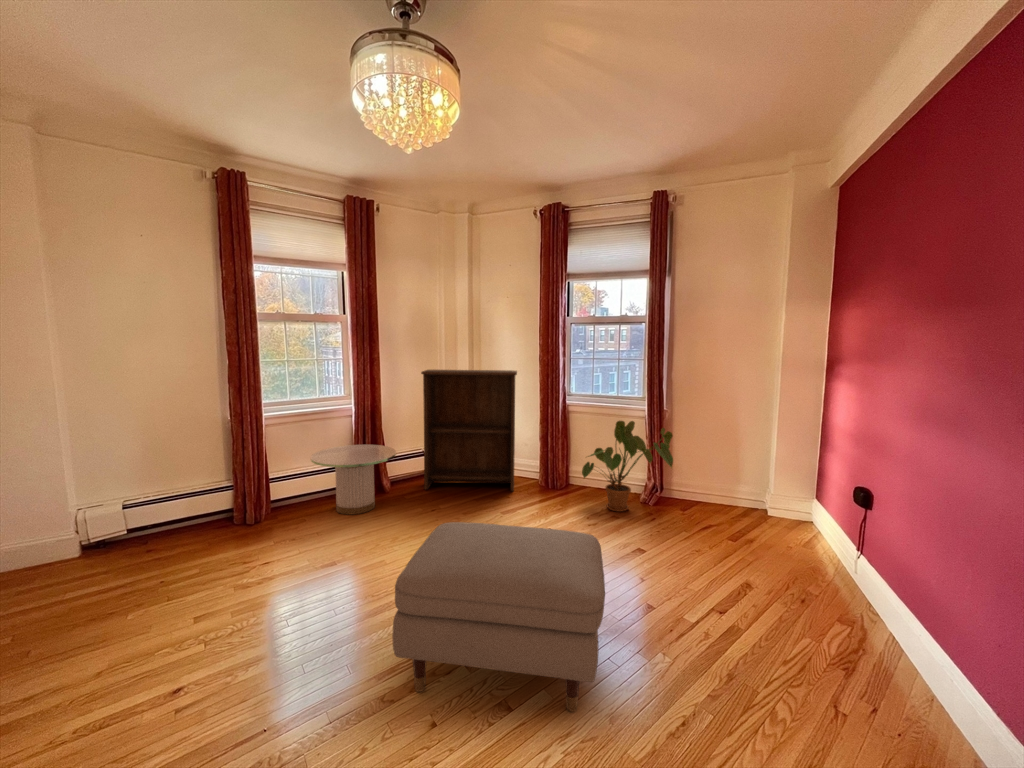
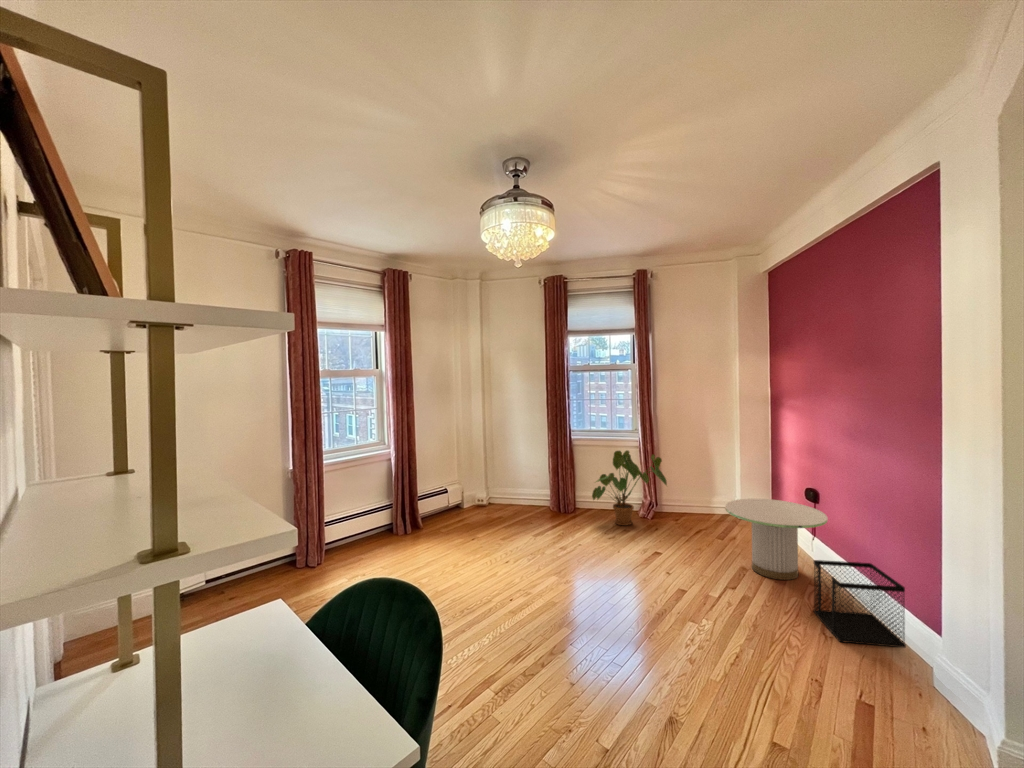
bookshelf: present [421,370,517,491] -> none [451,413,532,521]
side table: present [311,445,396,514] -> present [725,499,828,580]
ottoman: present [392,522,605,712] -> none [525,535,681,663]
wastebasket: none [827,593,971,747] -> present [814,560,906,648]

